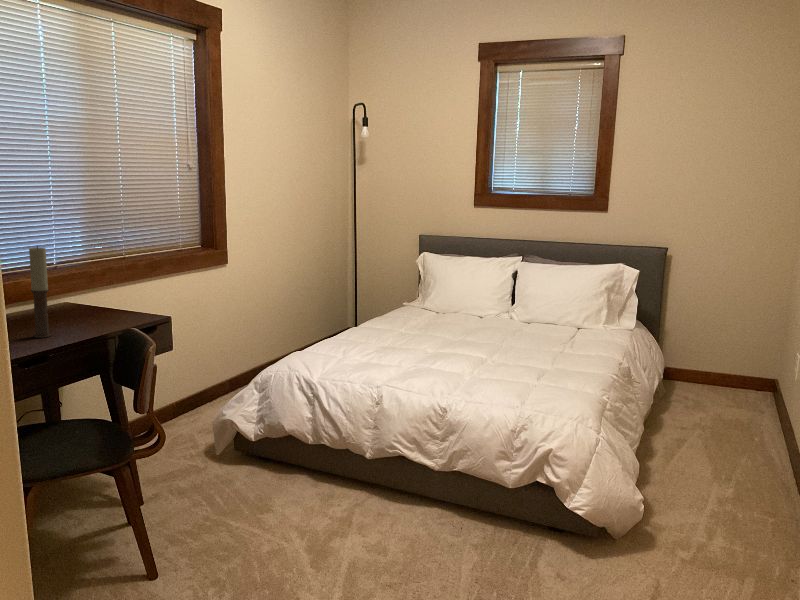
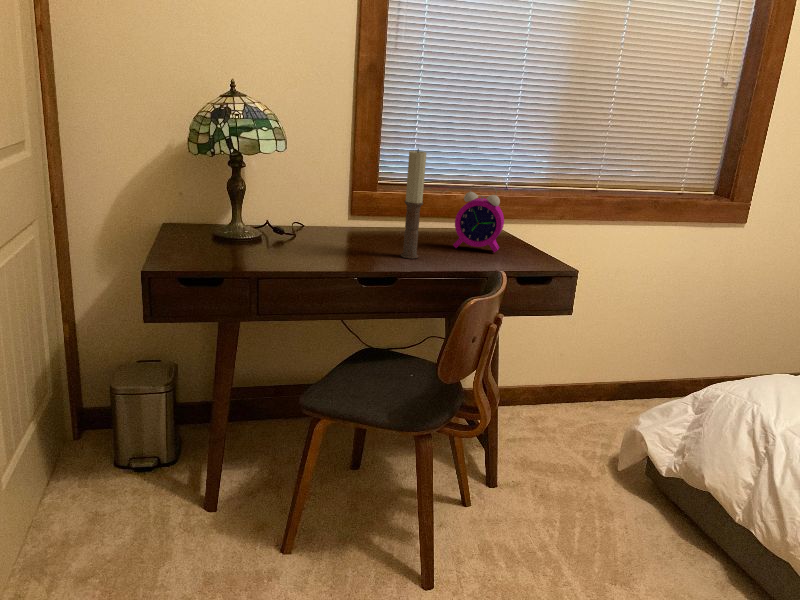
alarm clock: none [58,267,102,323] -> present [453,185,504,252]

